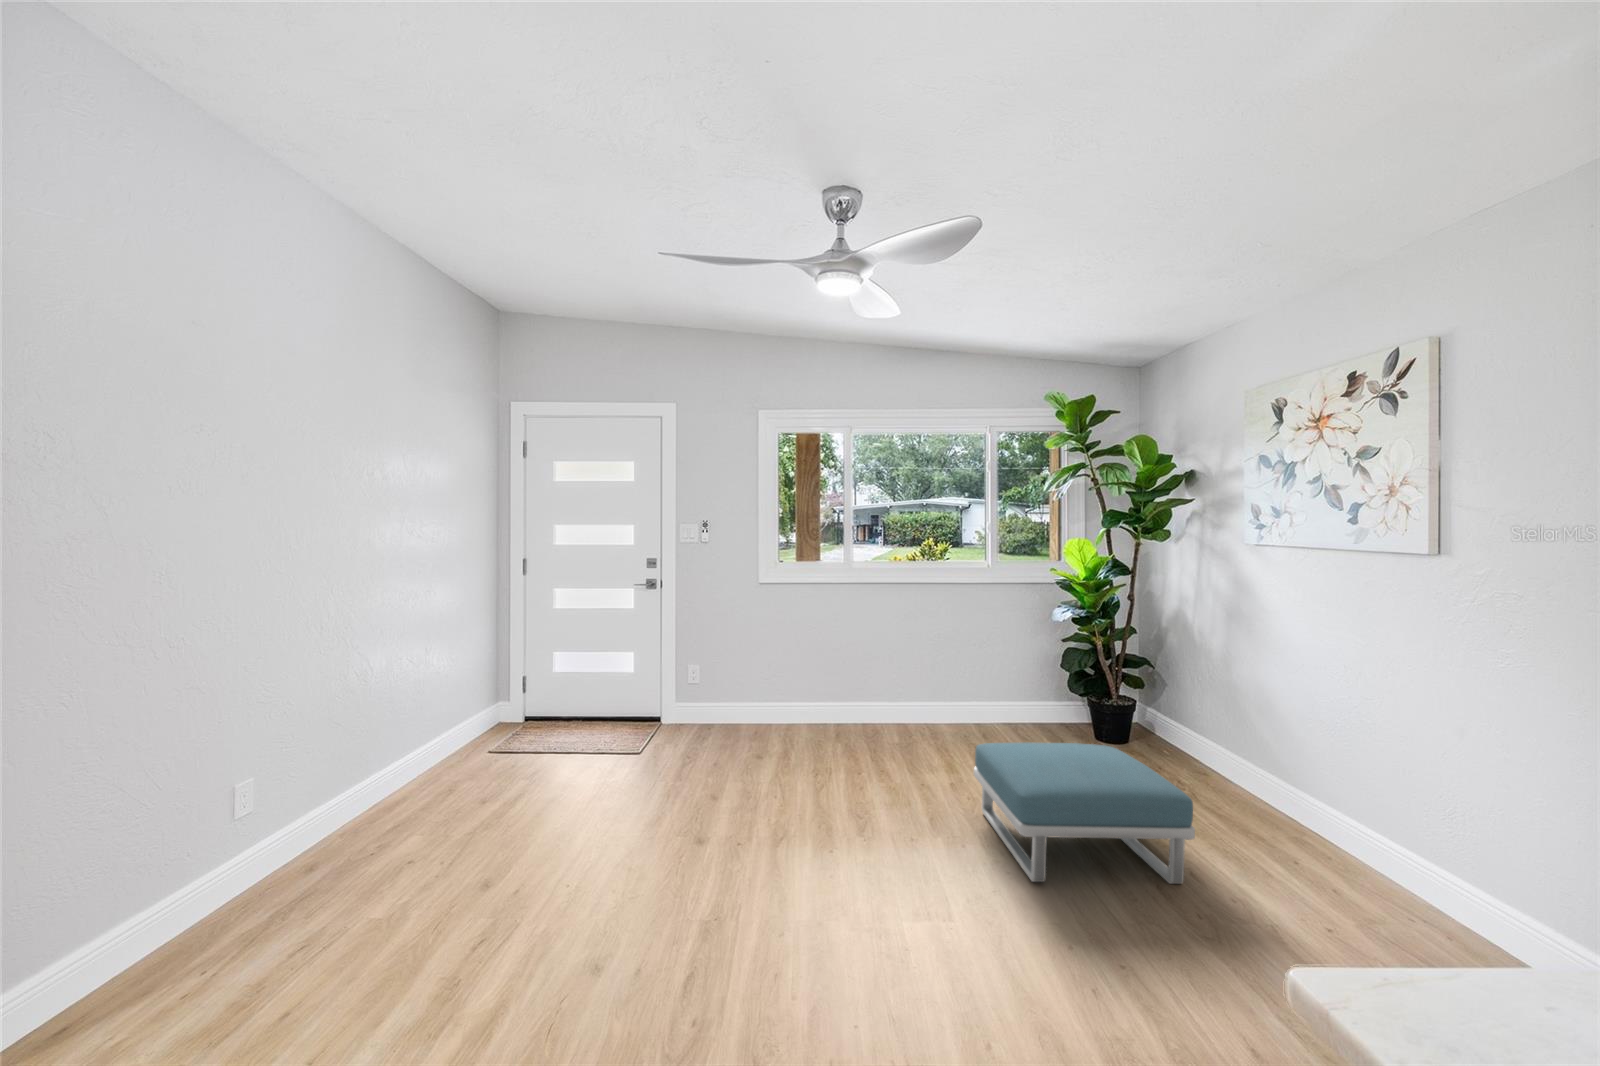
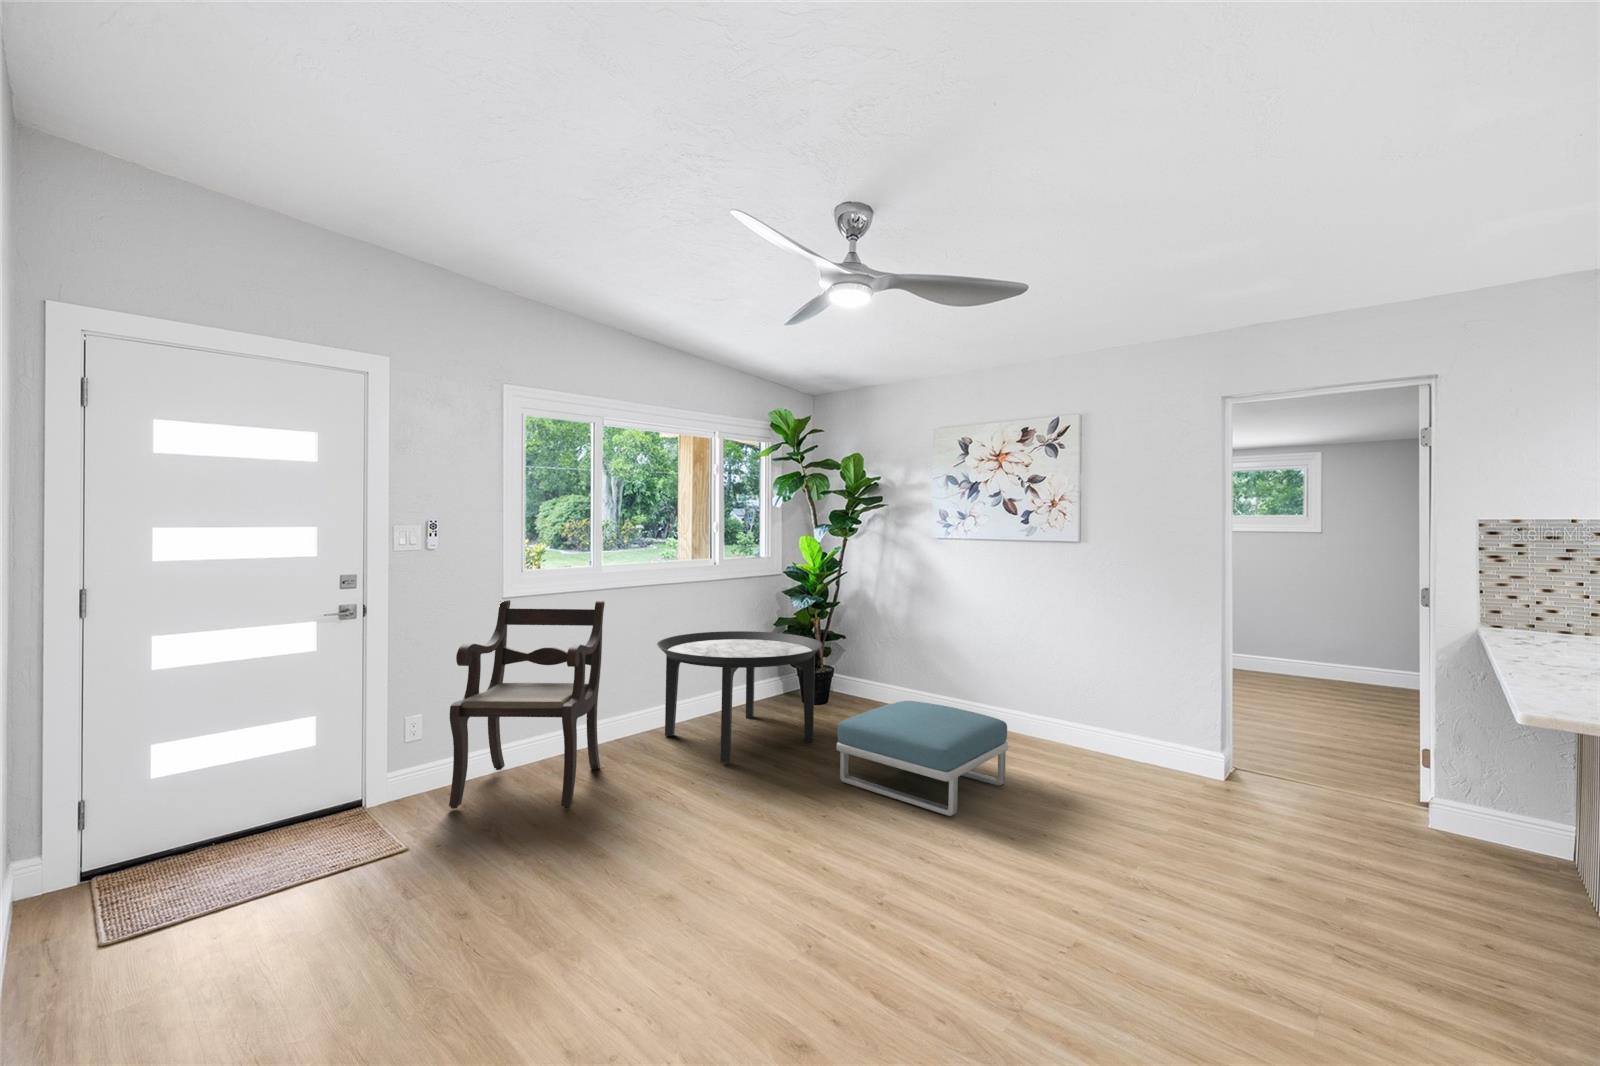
armchair: none [689,585,823,758] -> present [449,600,605,809]
round table: none [874,636,1053,772] -> present [657,631,823,763]

